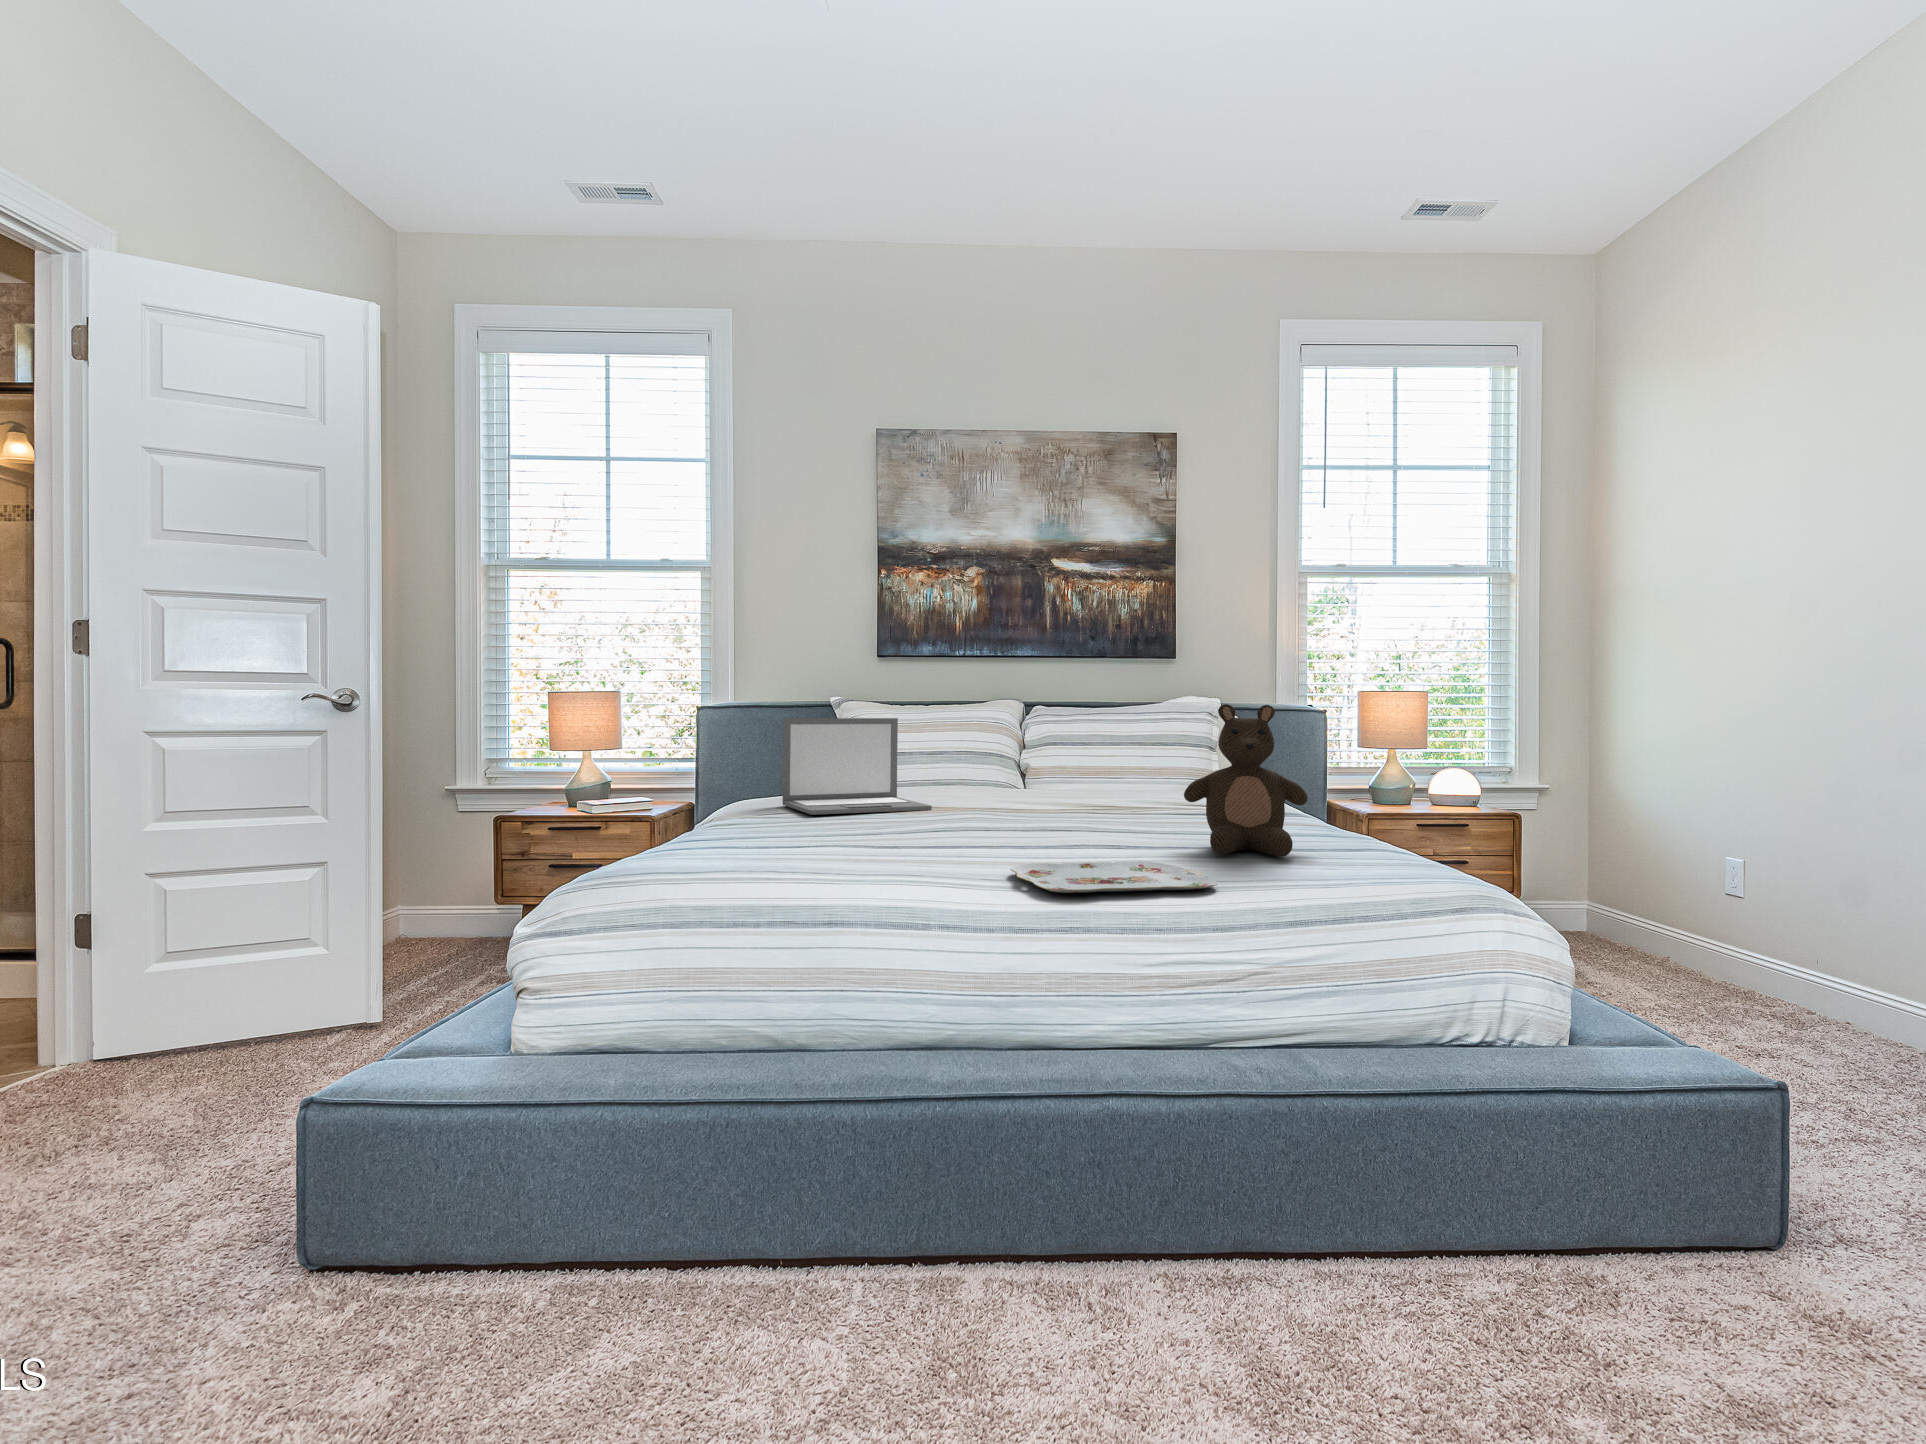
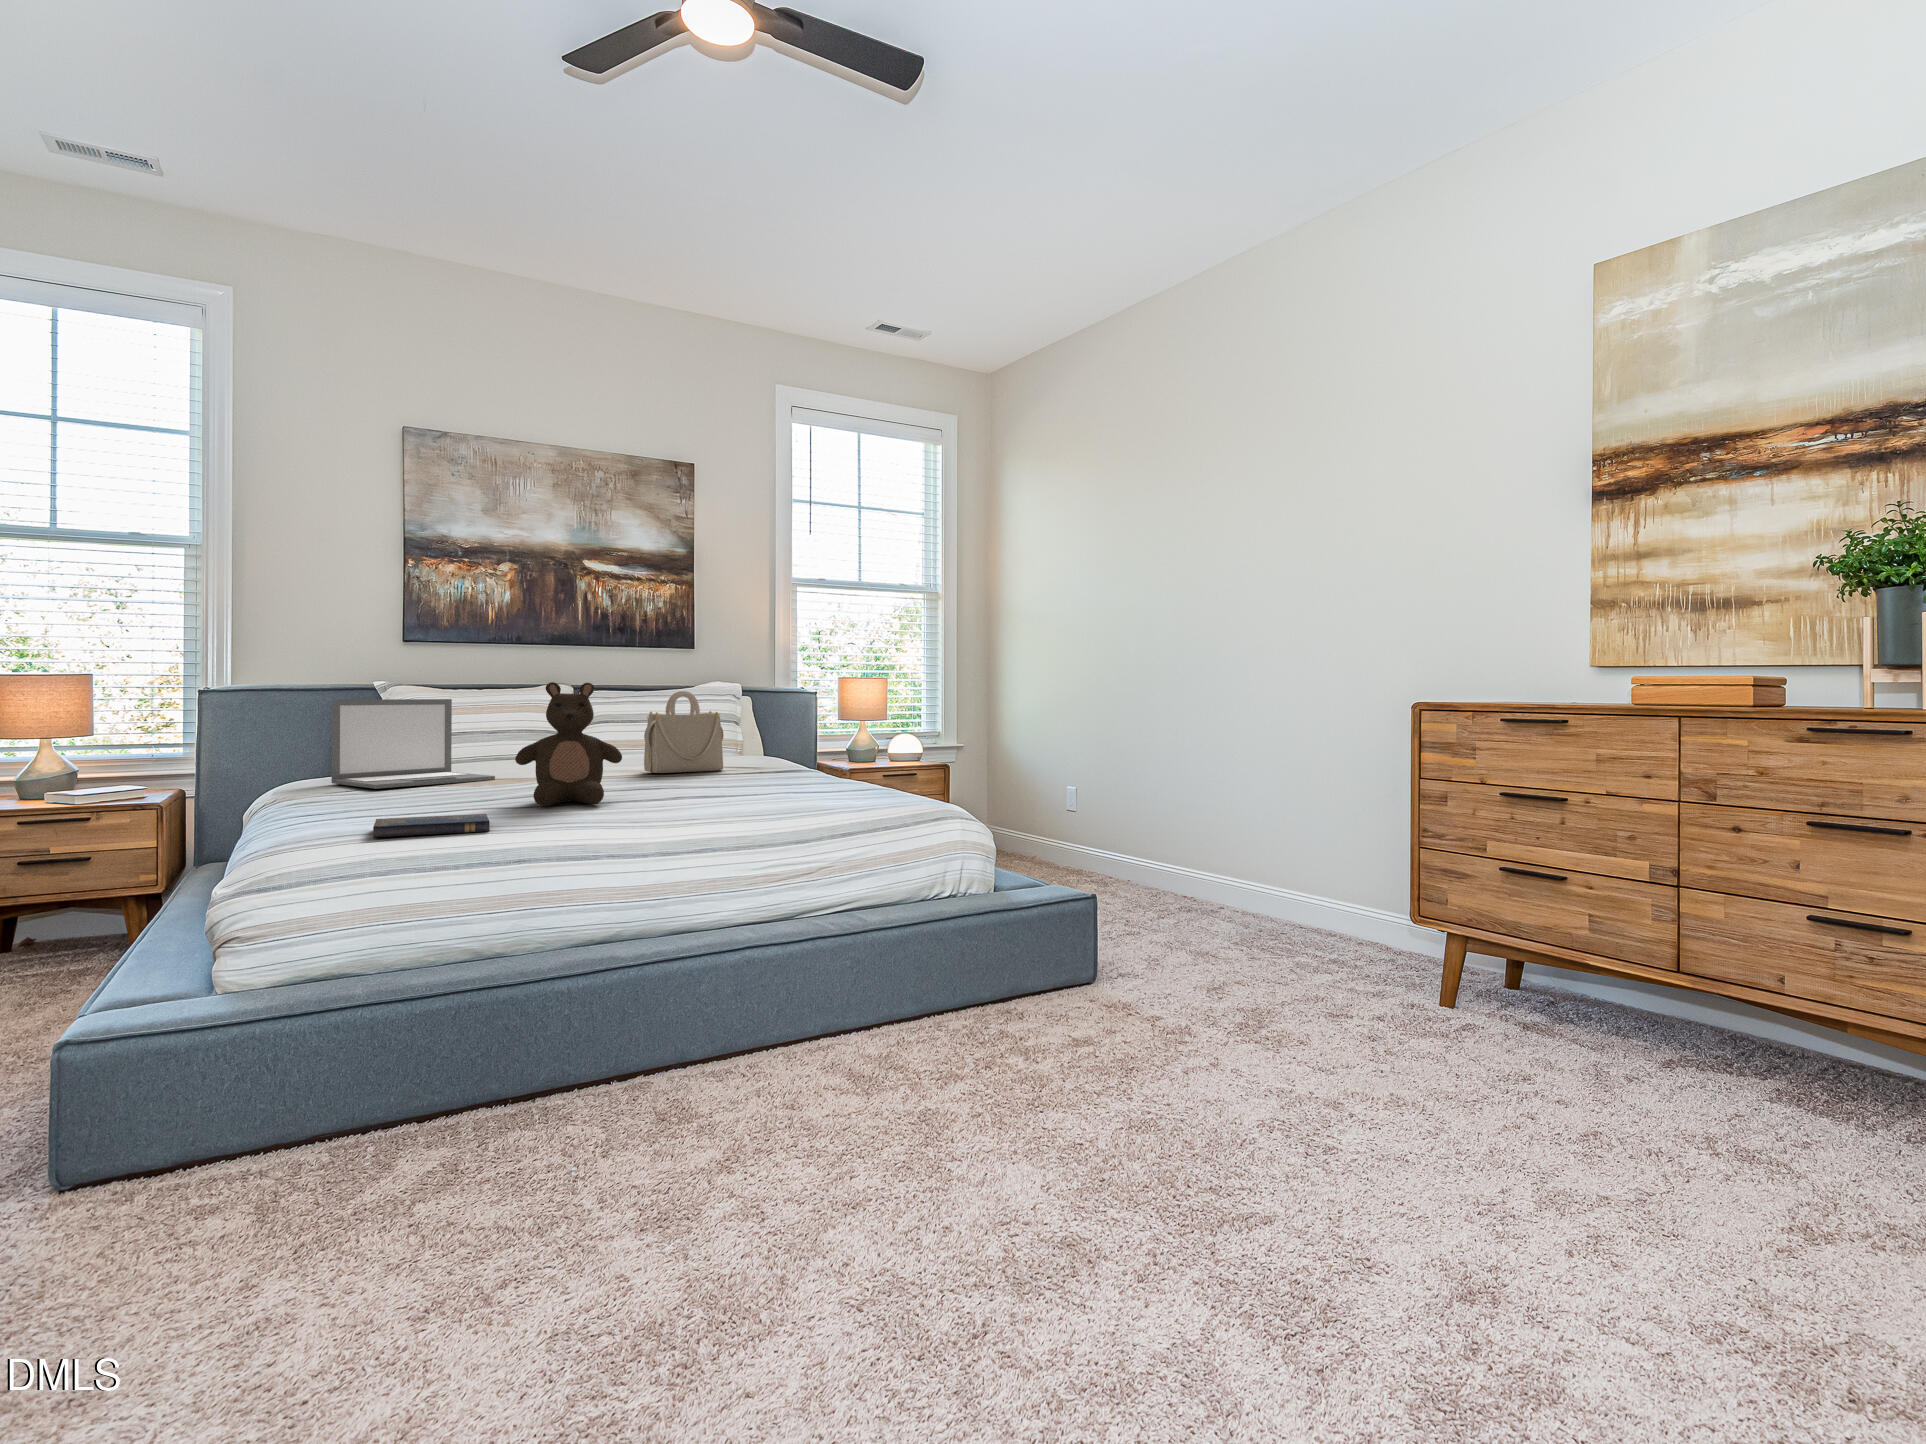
stuffed bear: present [1184,704,1308,857] -> present [515,682,622,806]
handbag: none [1092,712,1189,812] -> present [644,691,724,773]
hardcover book: none [749,858,874,884] -> present [373,814,490,837]
serving tray: present [1010,861,1217,893] -> none [613,800,778,823]

